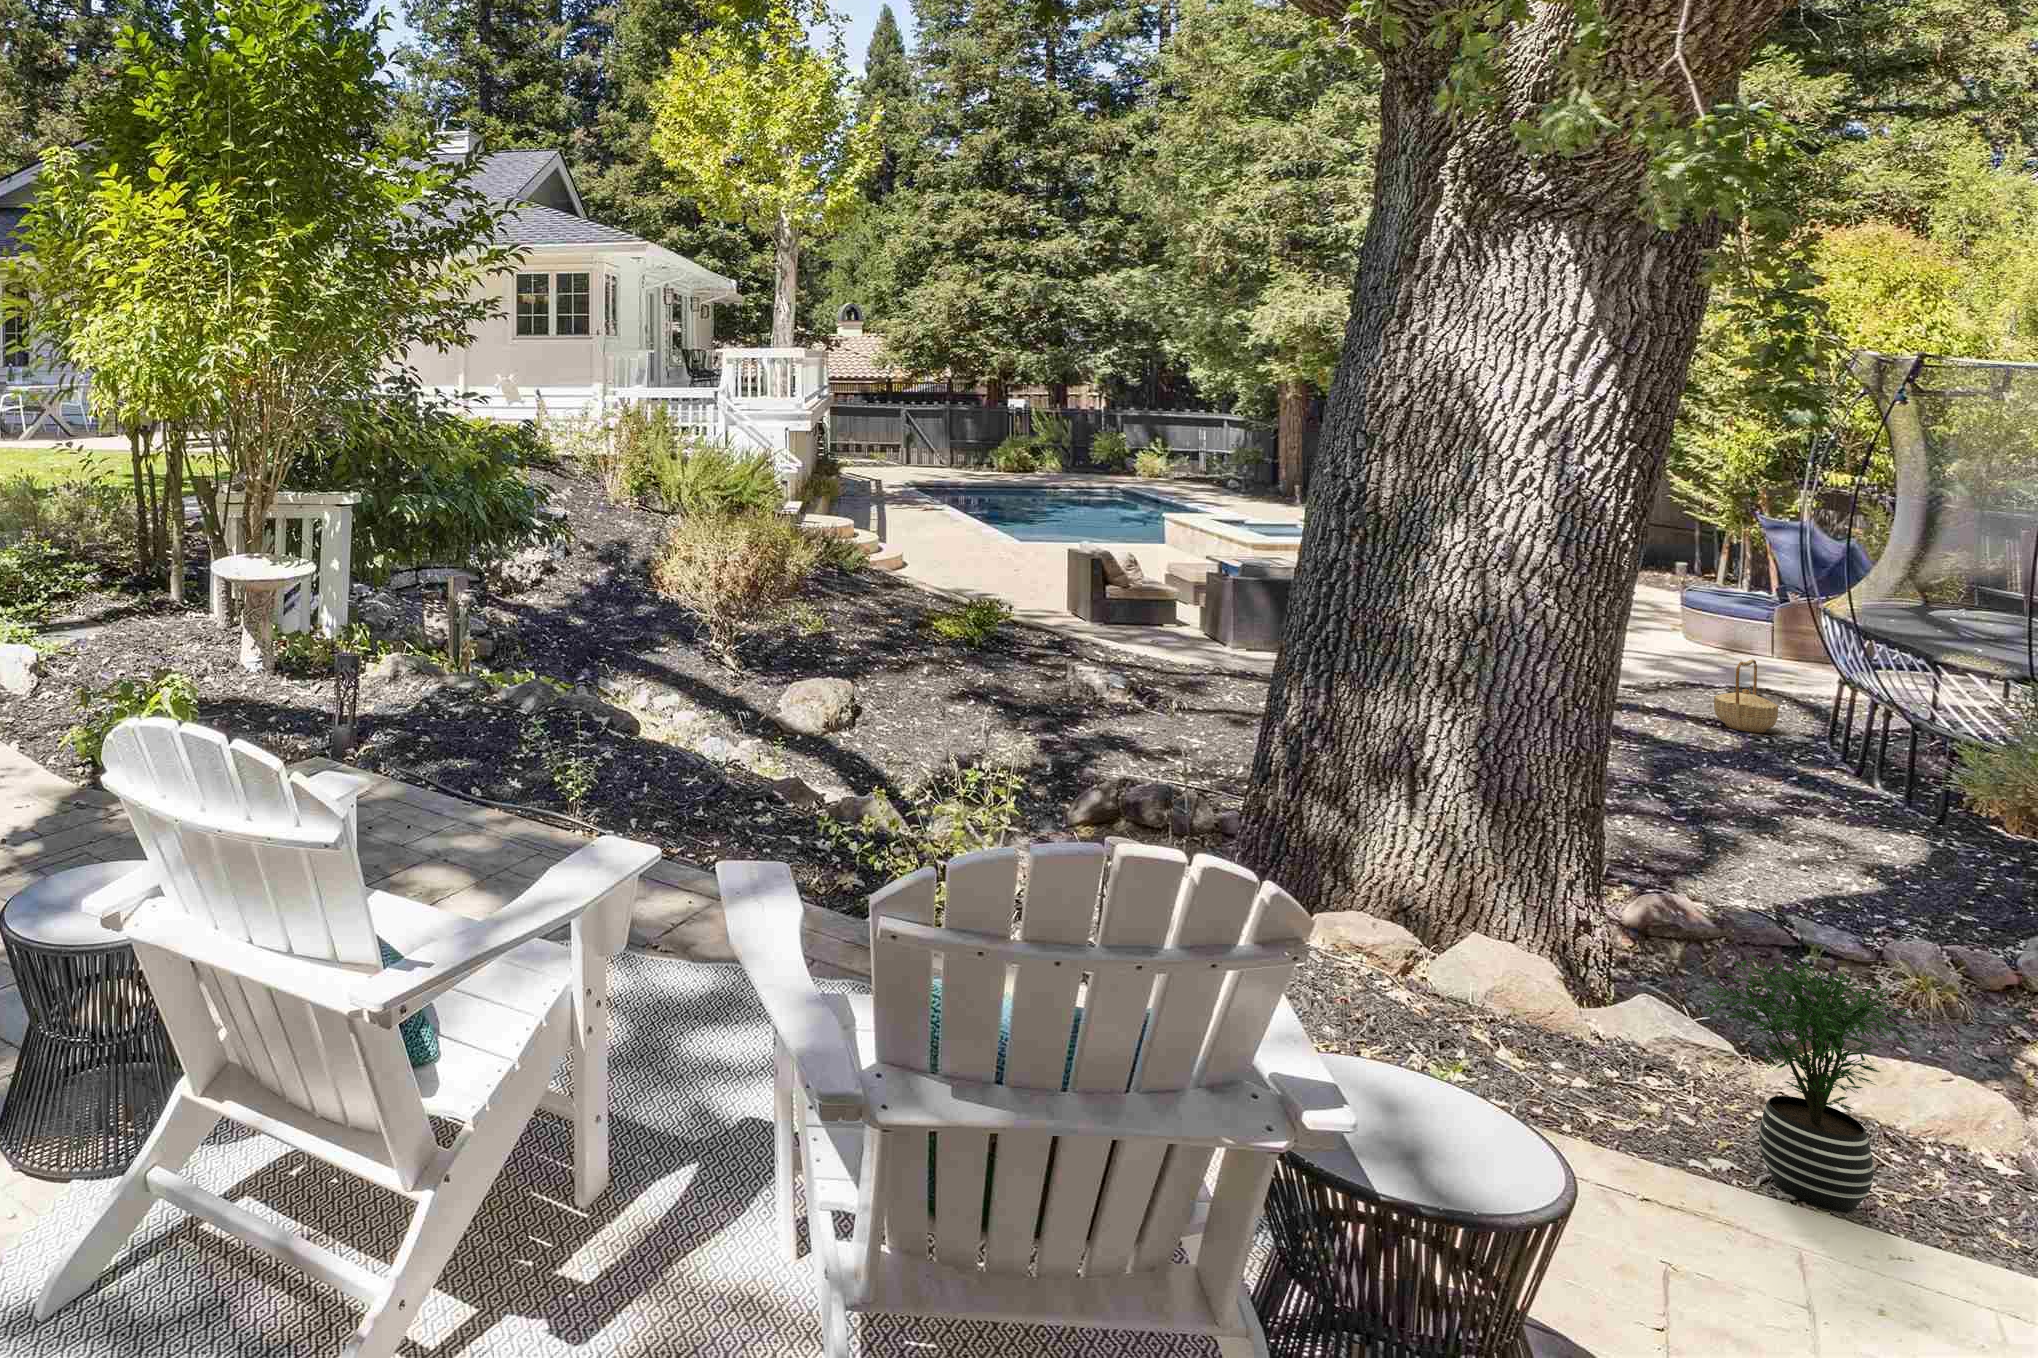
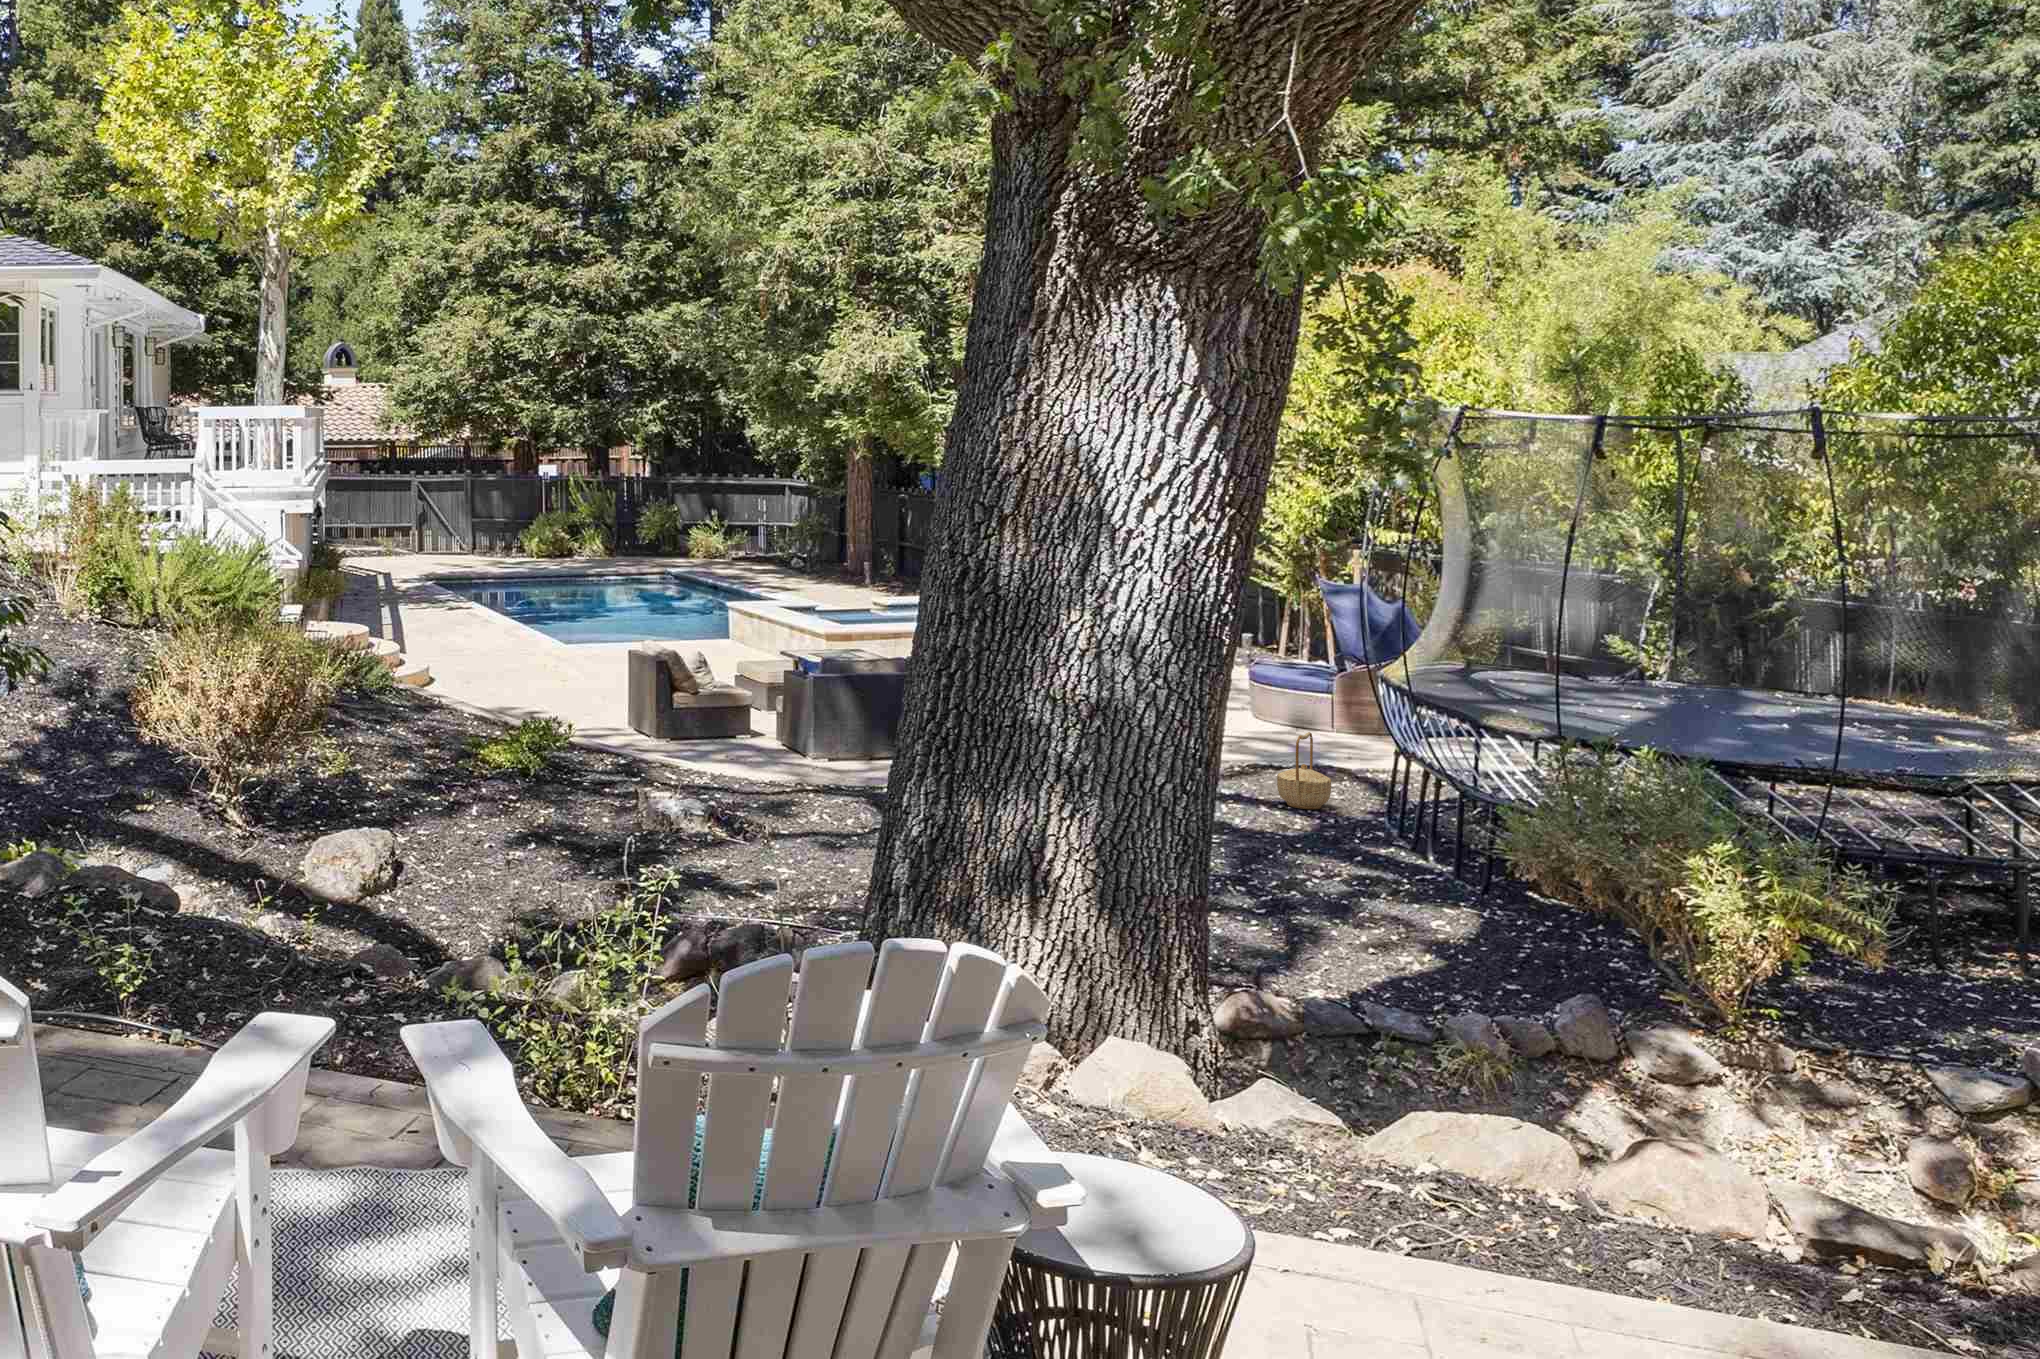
potted plant: present [1704,954,1918,1211] -> none [1307,1030,1490,1280]

